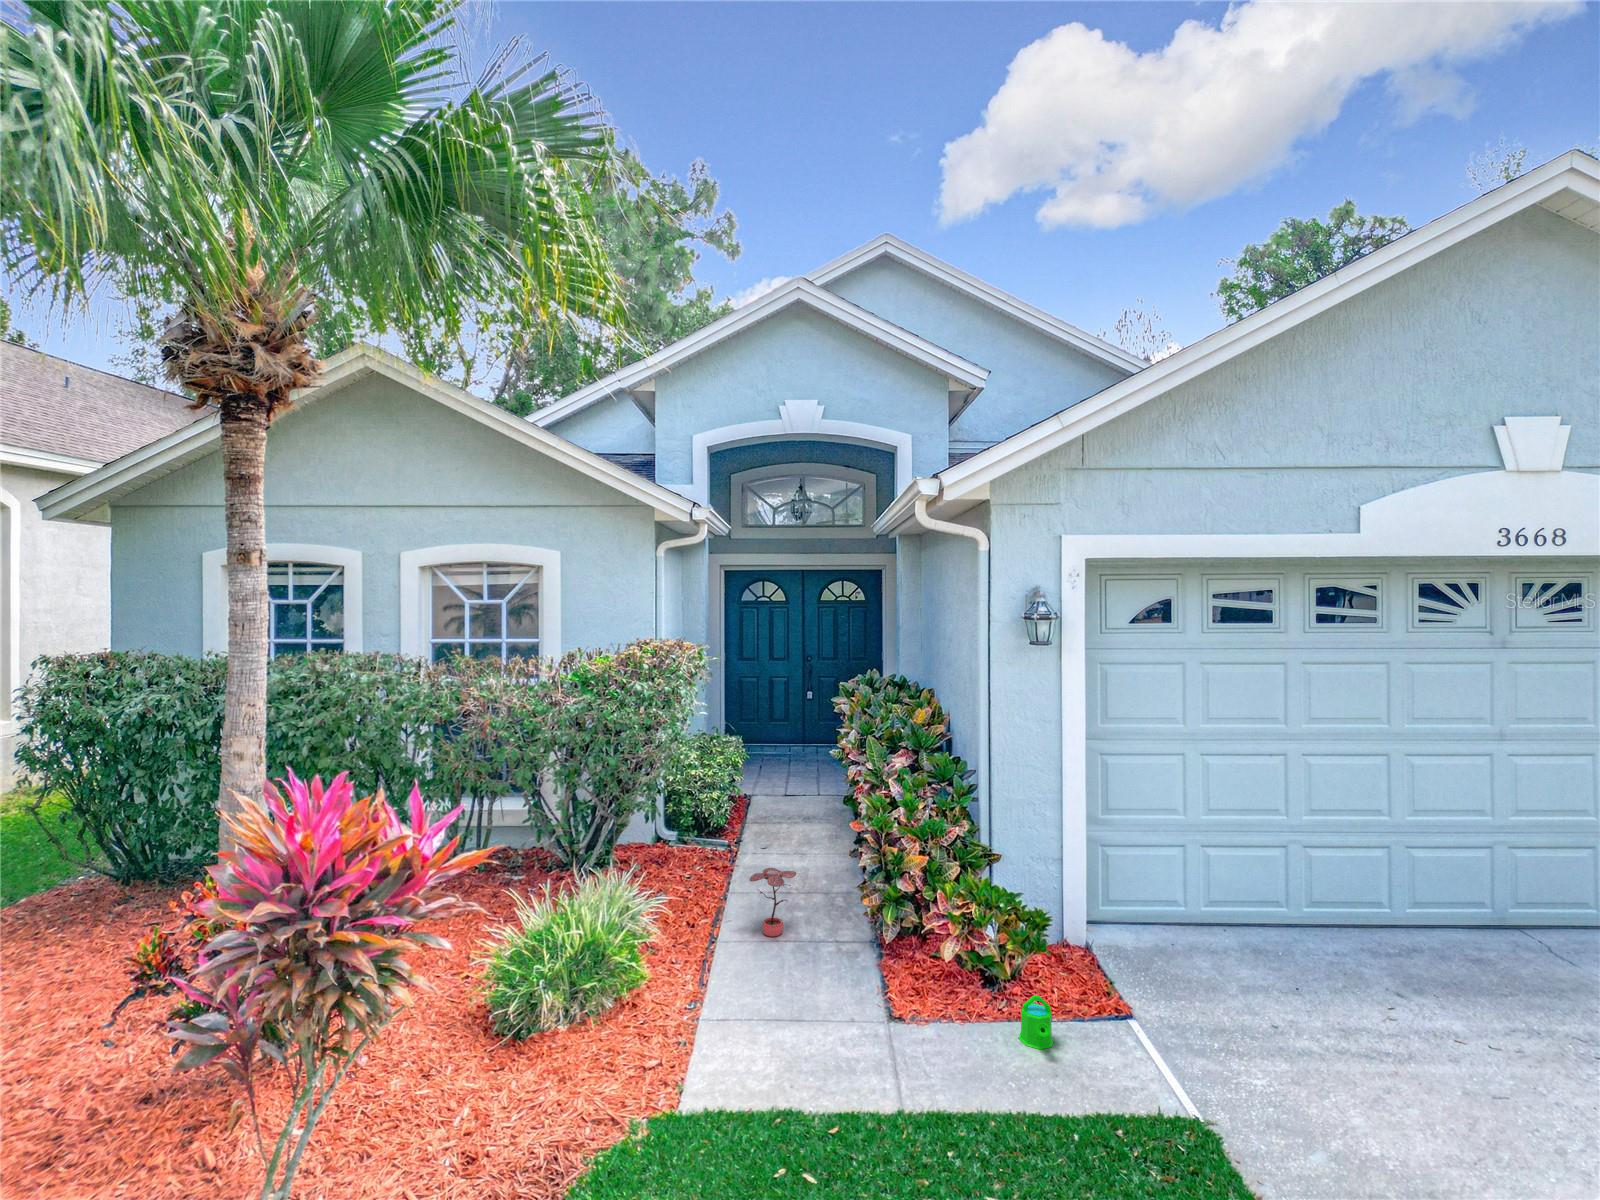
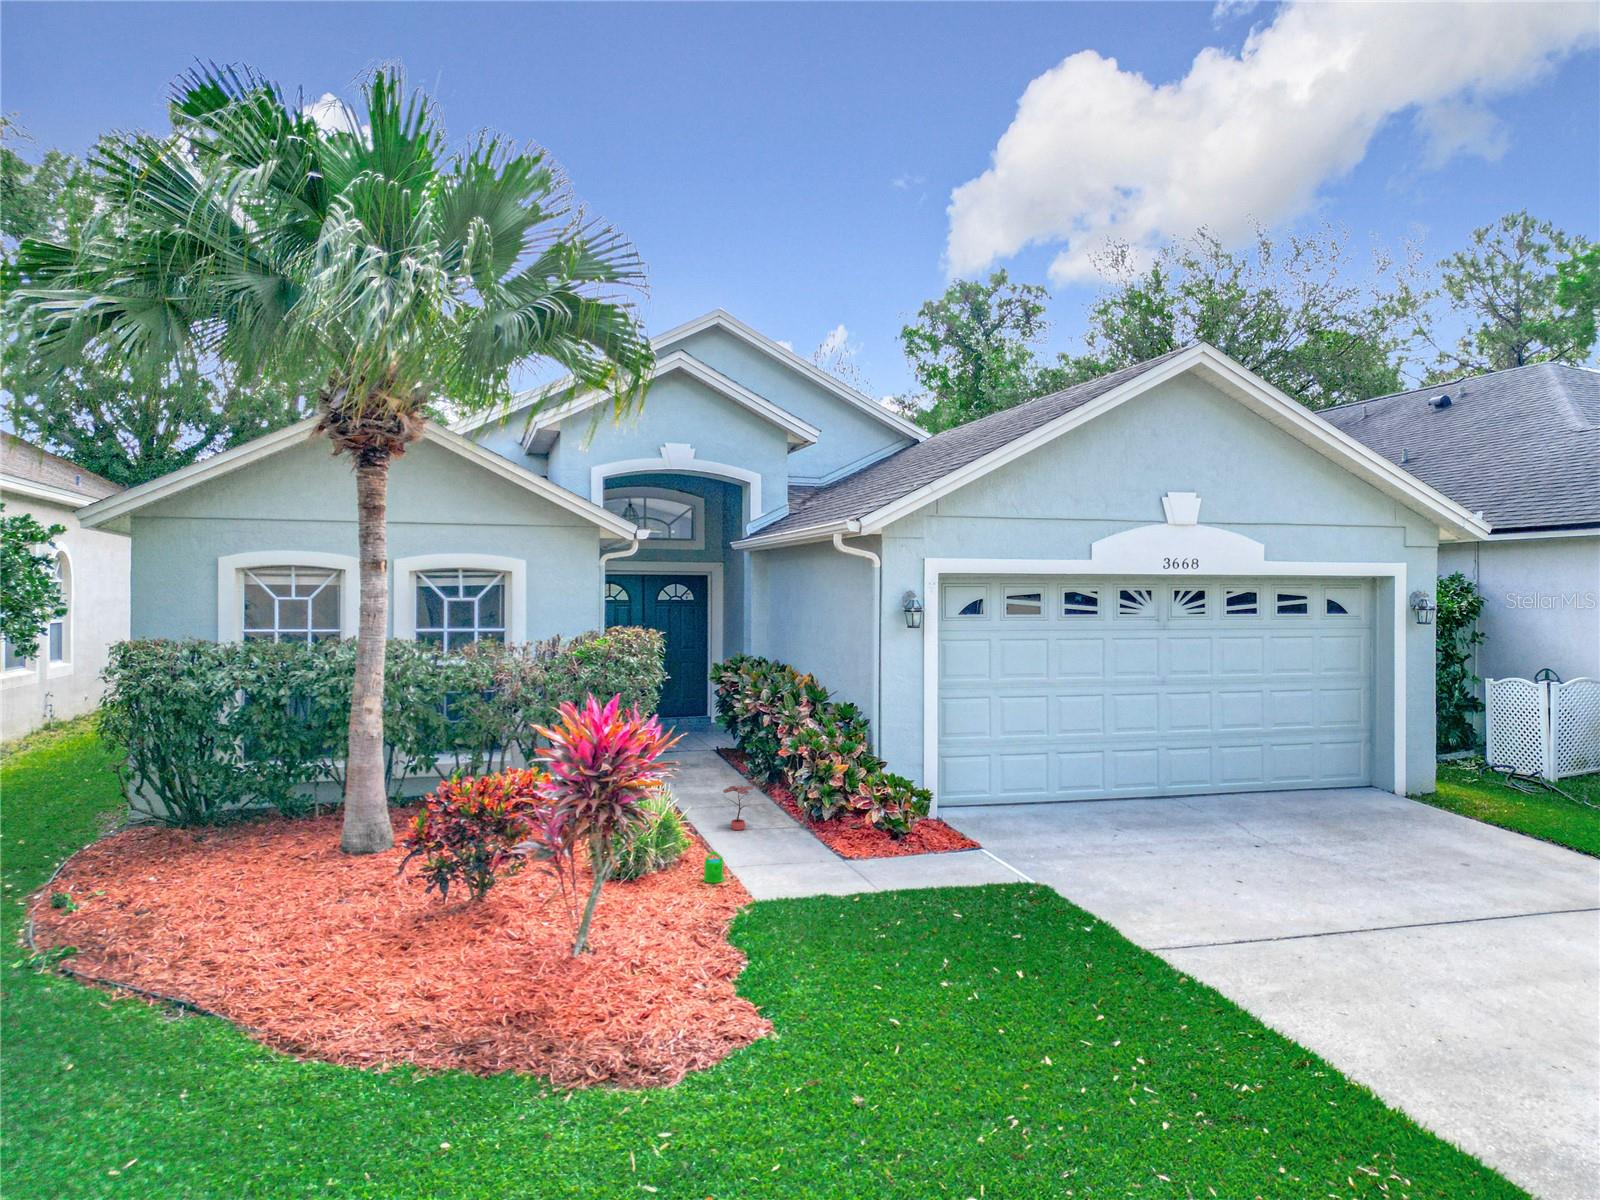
watering can: present [1018,995,1054,1049] -> present [703,851,724,883]

